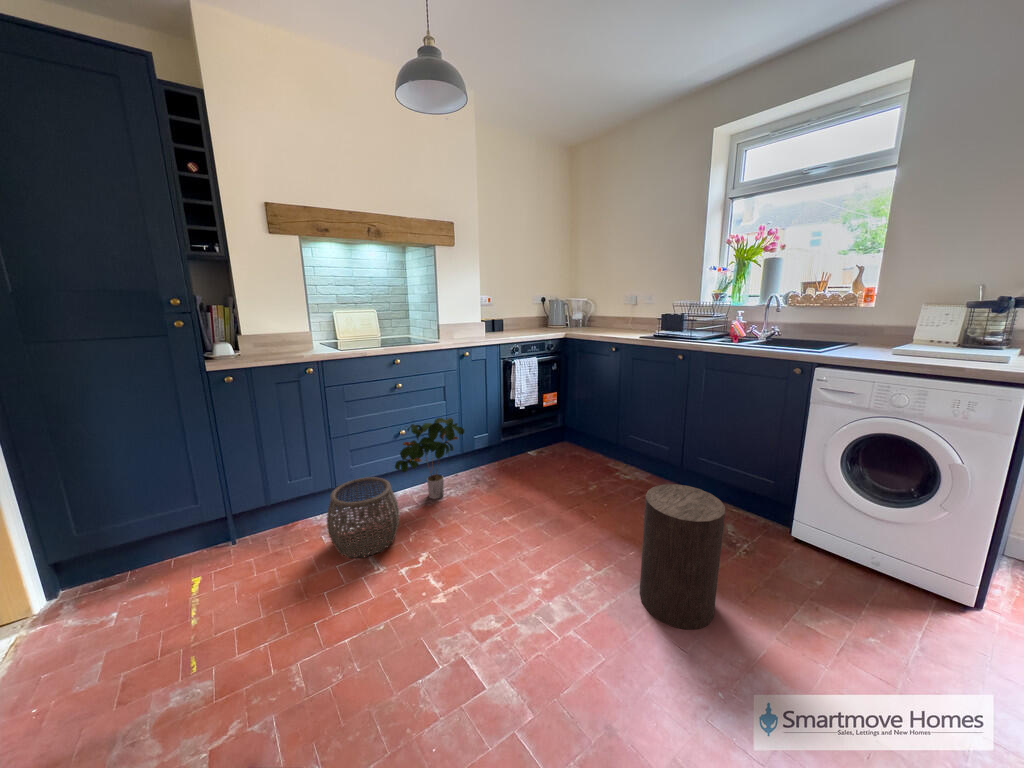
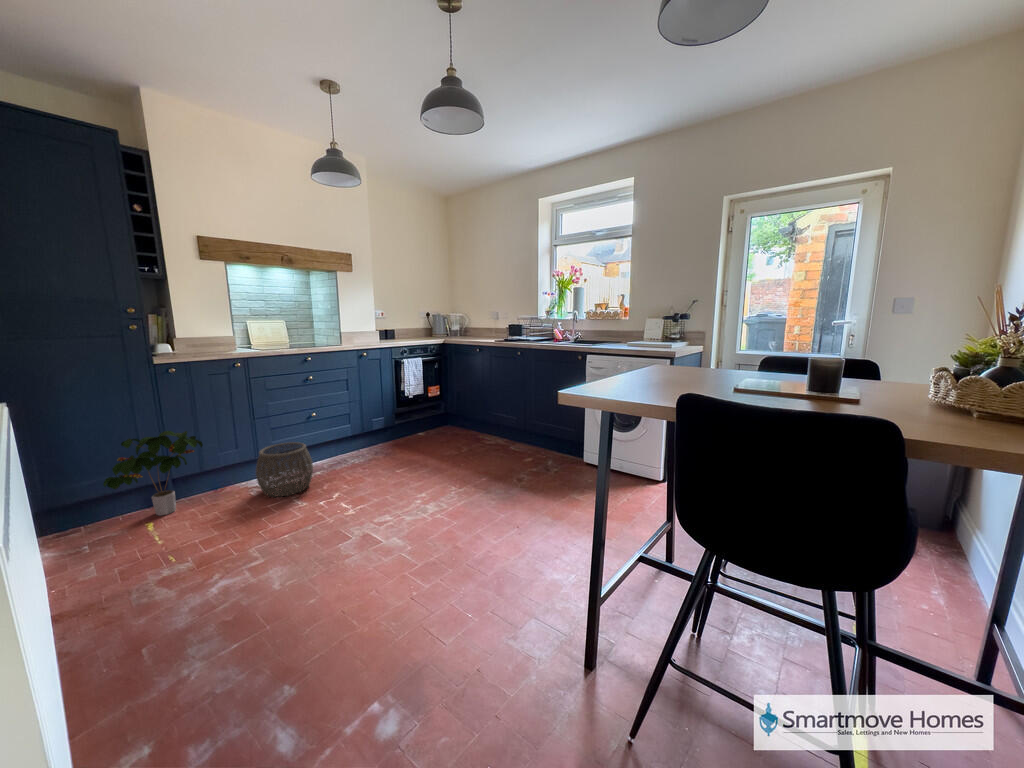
potted plant: present [395,418,464,499] -> present [103,431,203,516]
stool: present [640,484,725,629] -> none [477,424,520,503]

